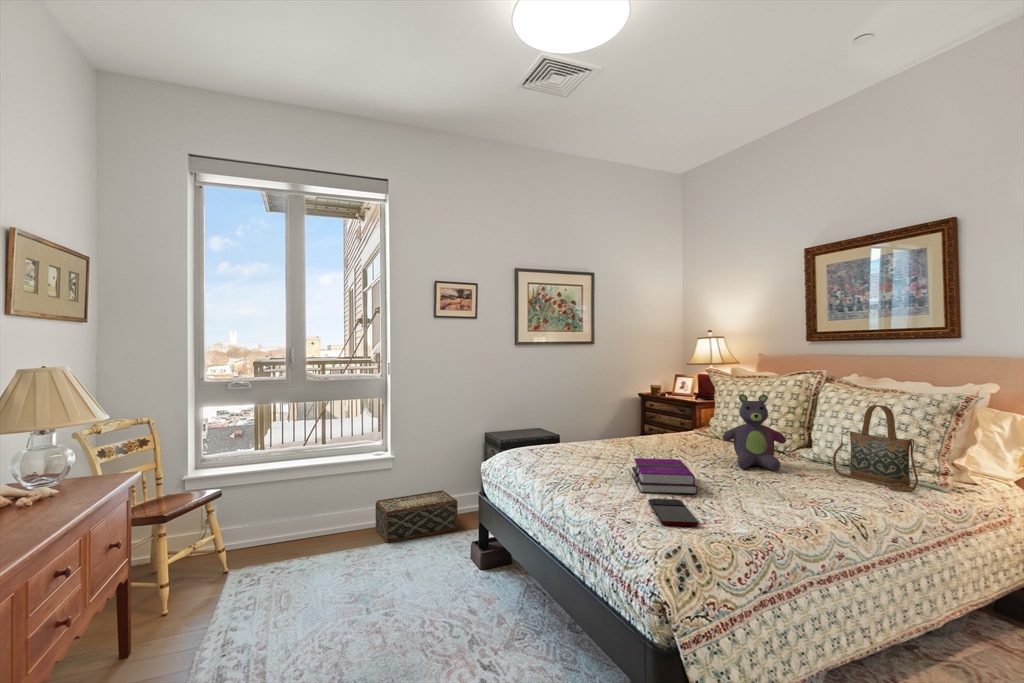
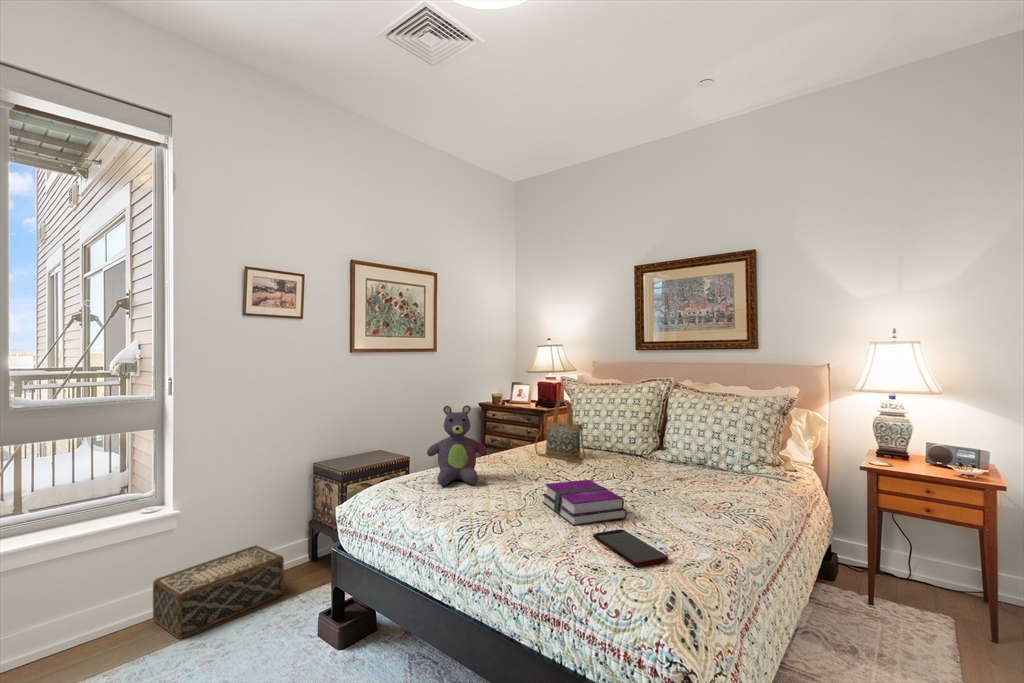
stuffed bear: present [723,394,786,471] -> present [427,405,487,486]
handbag: present [833,405,918,493] -> present [535,400,585,463]

